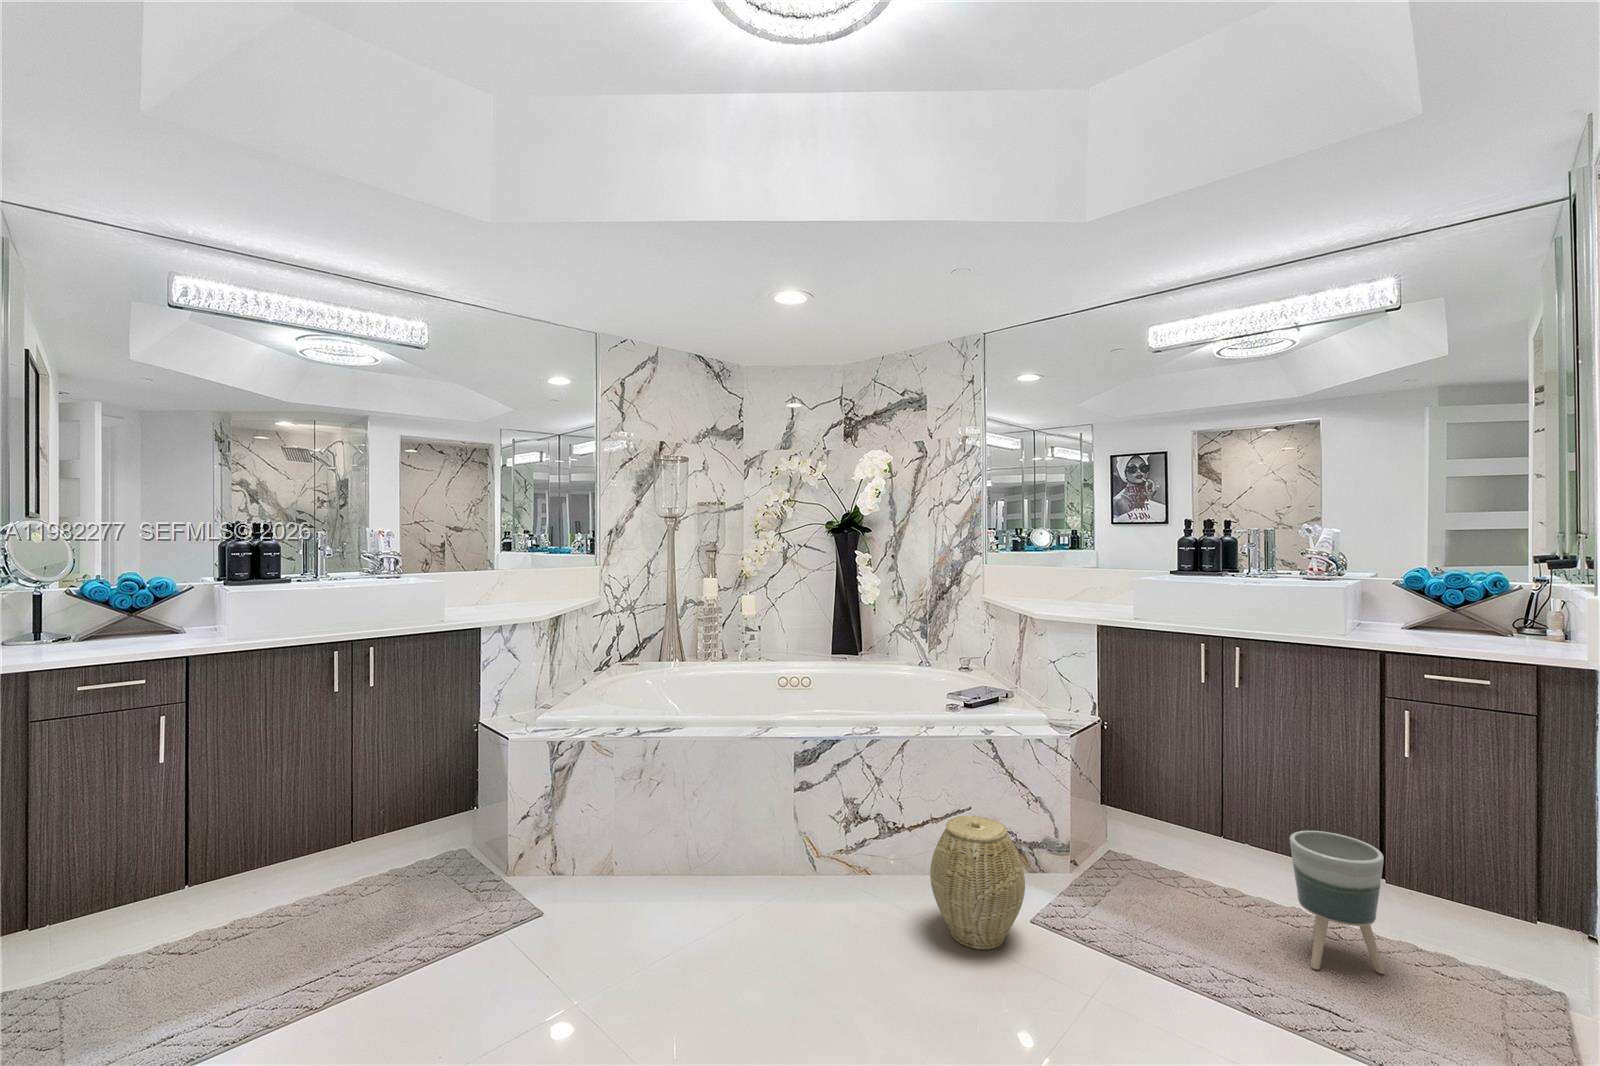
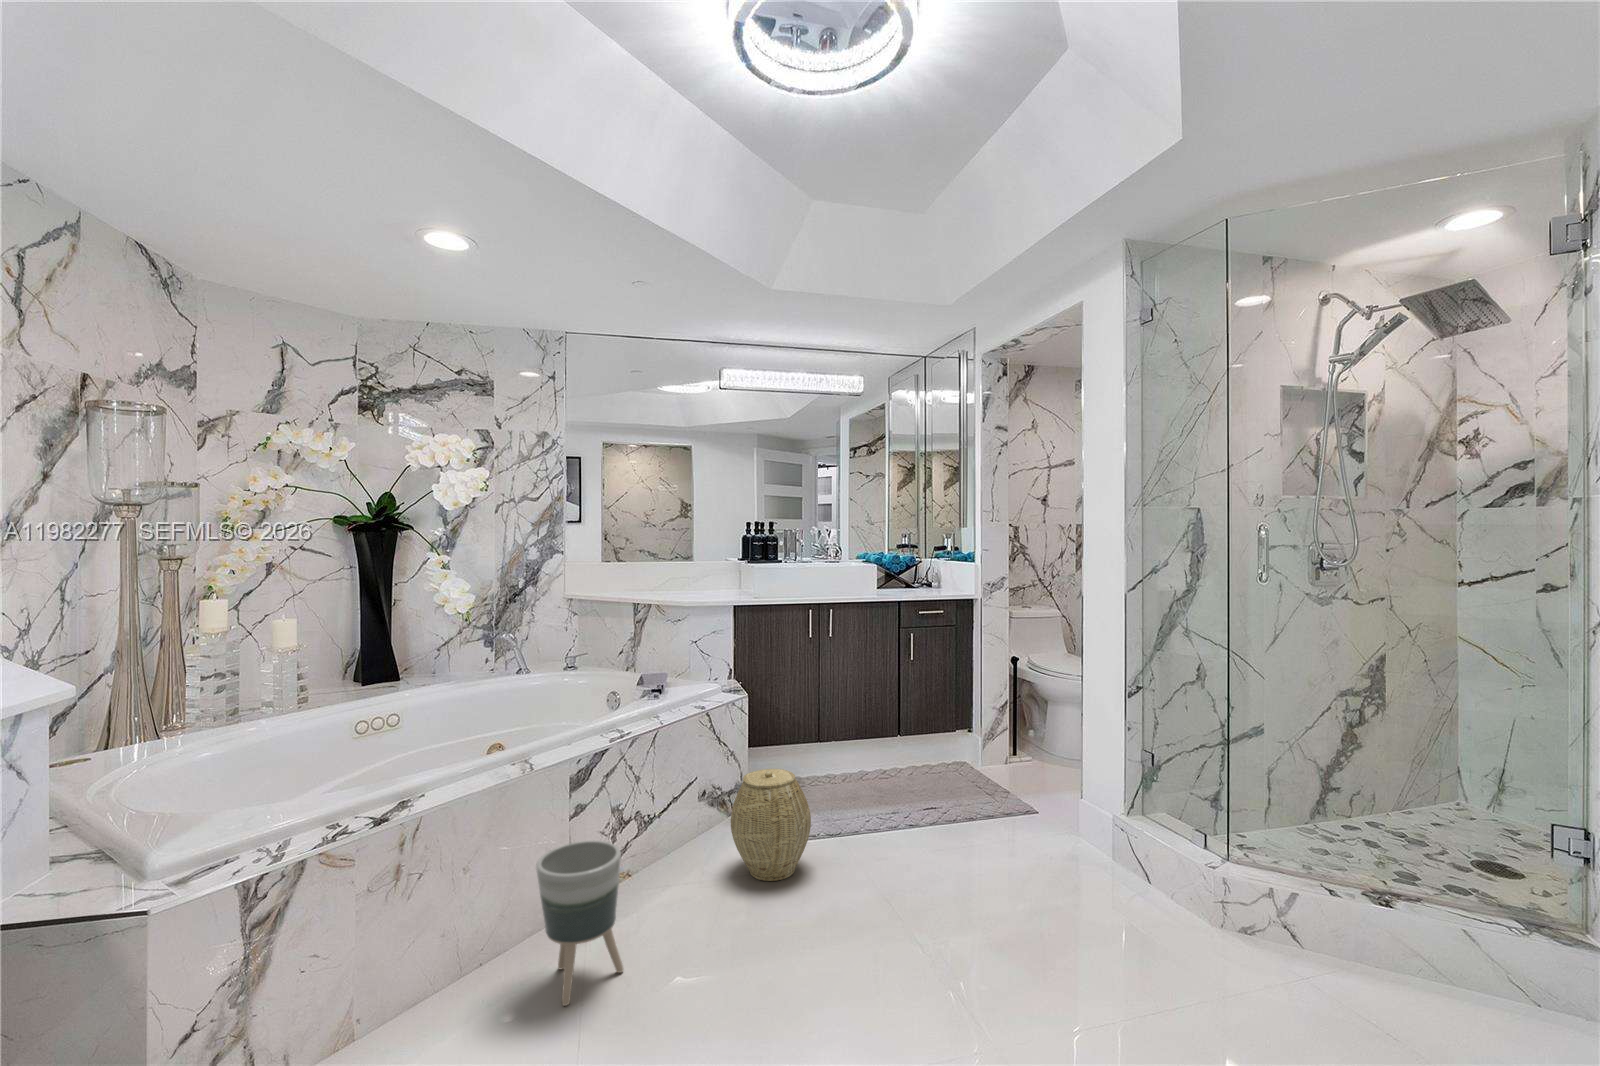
planter: present [1290,831,1385,974] -> present [536,841,623,1006]

